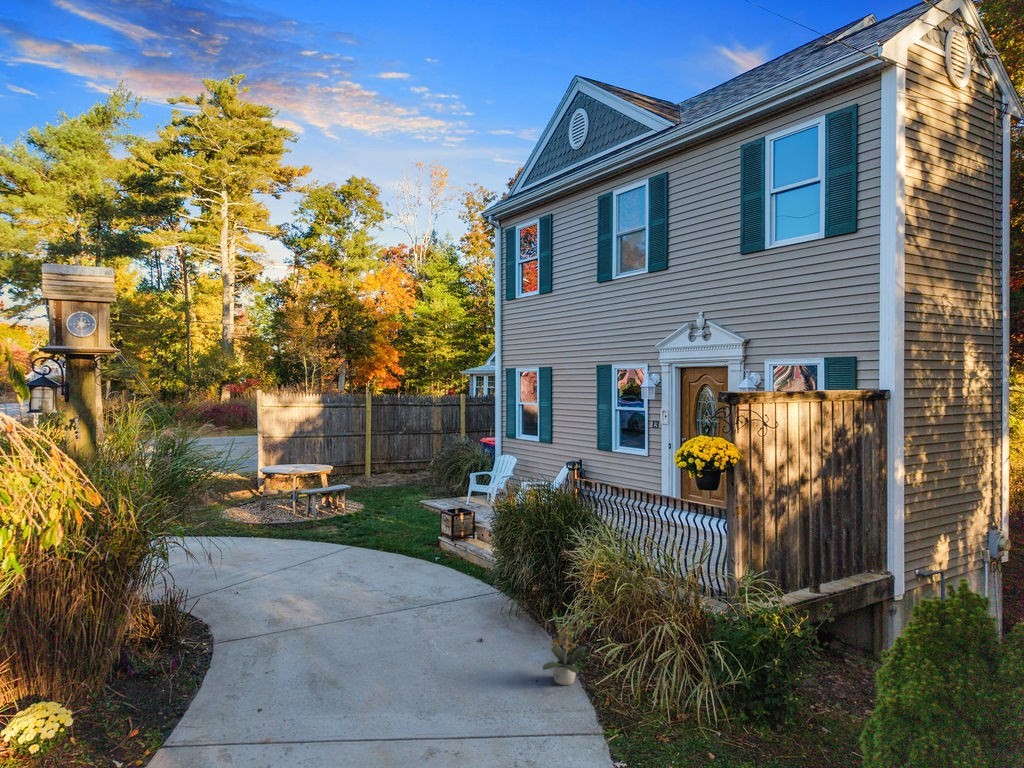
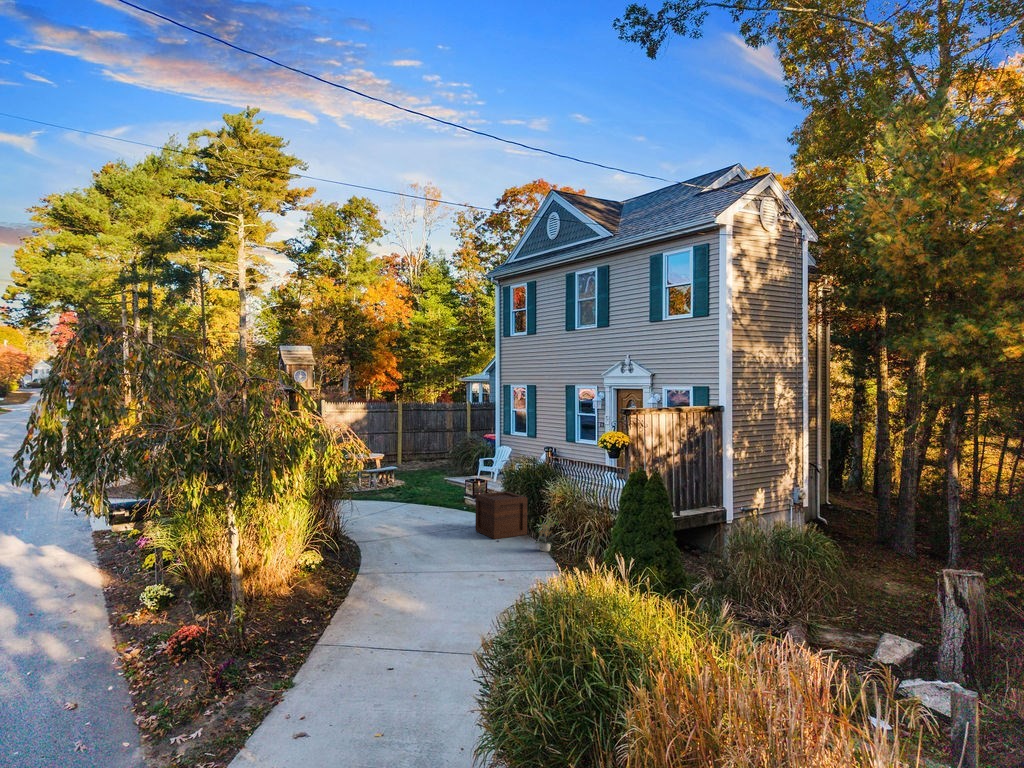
wooden crate: none [436,543,532,643] -> present [475,492,528,540]

